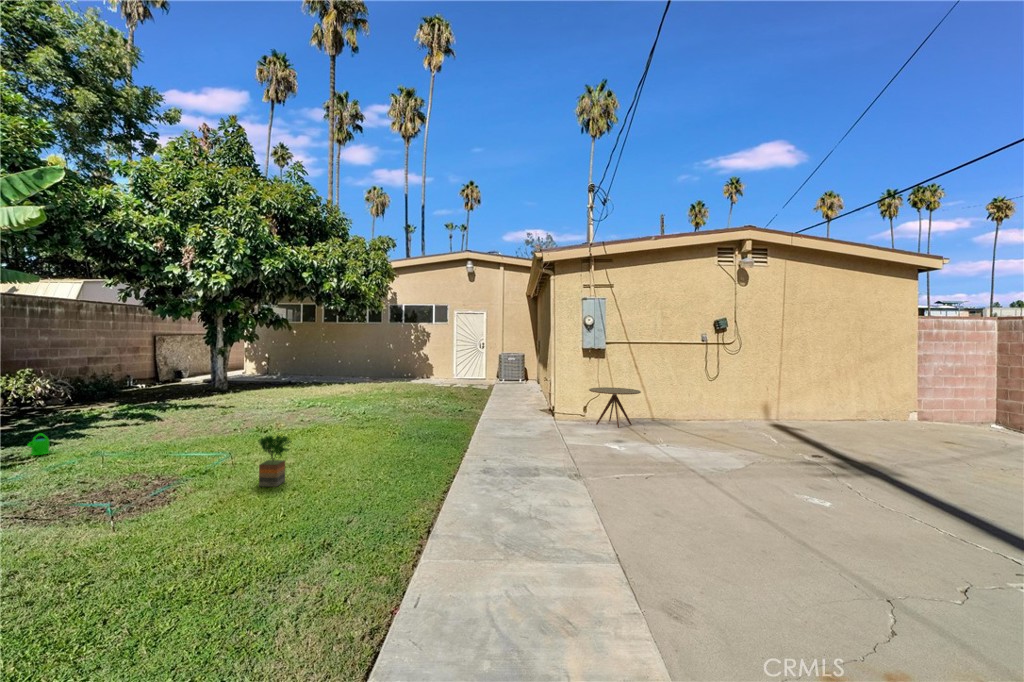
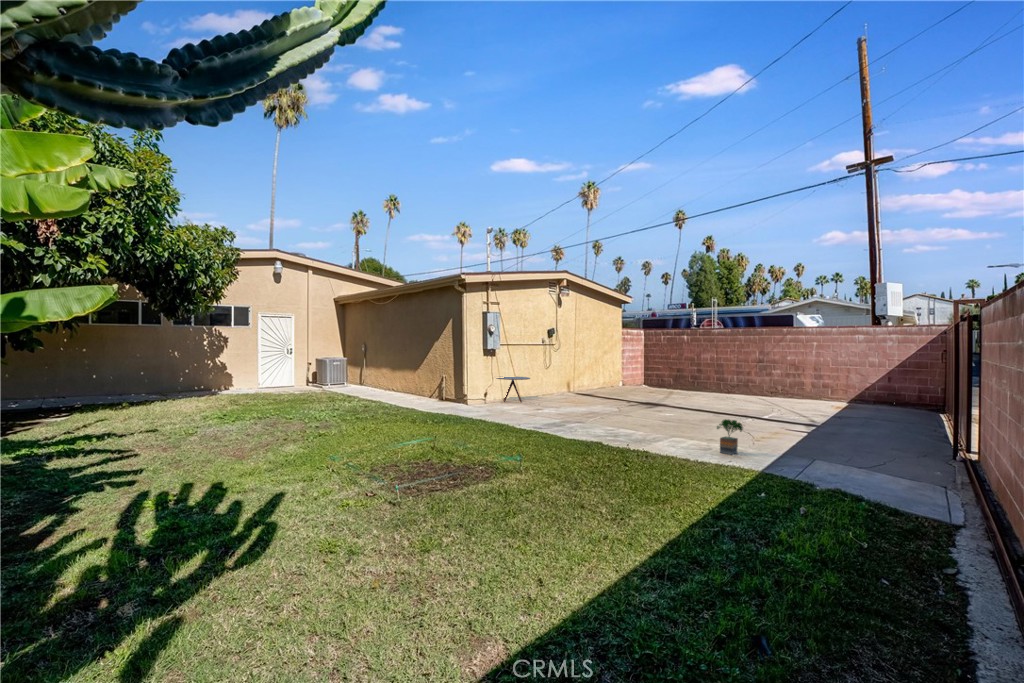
watering can: present [28,433,50,455] -> none [191,454,212,478]
potted tree: present [259,435,292,487] -> present [717,419,743,455]

